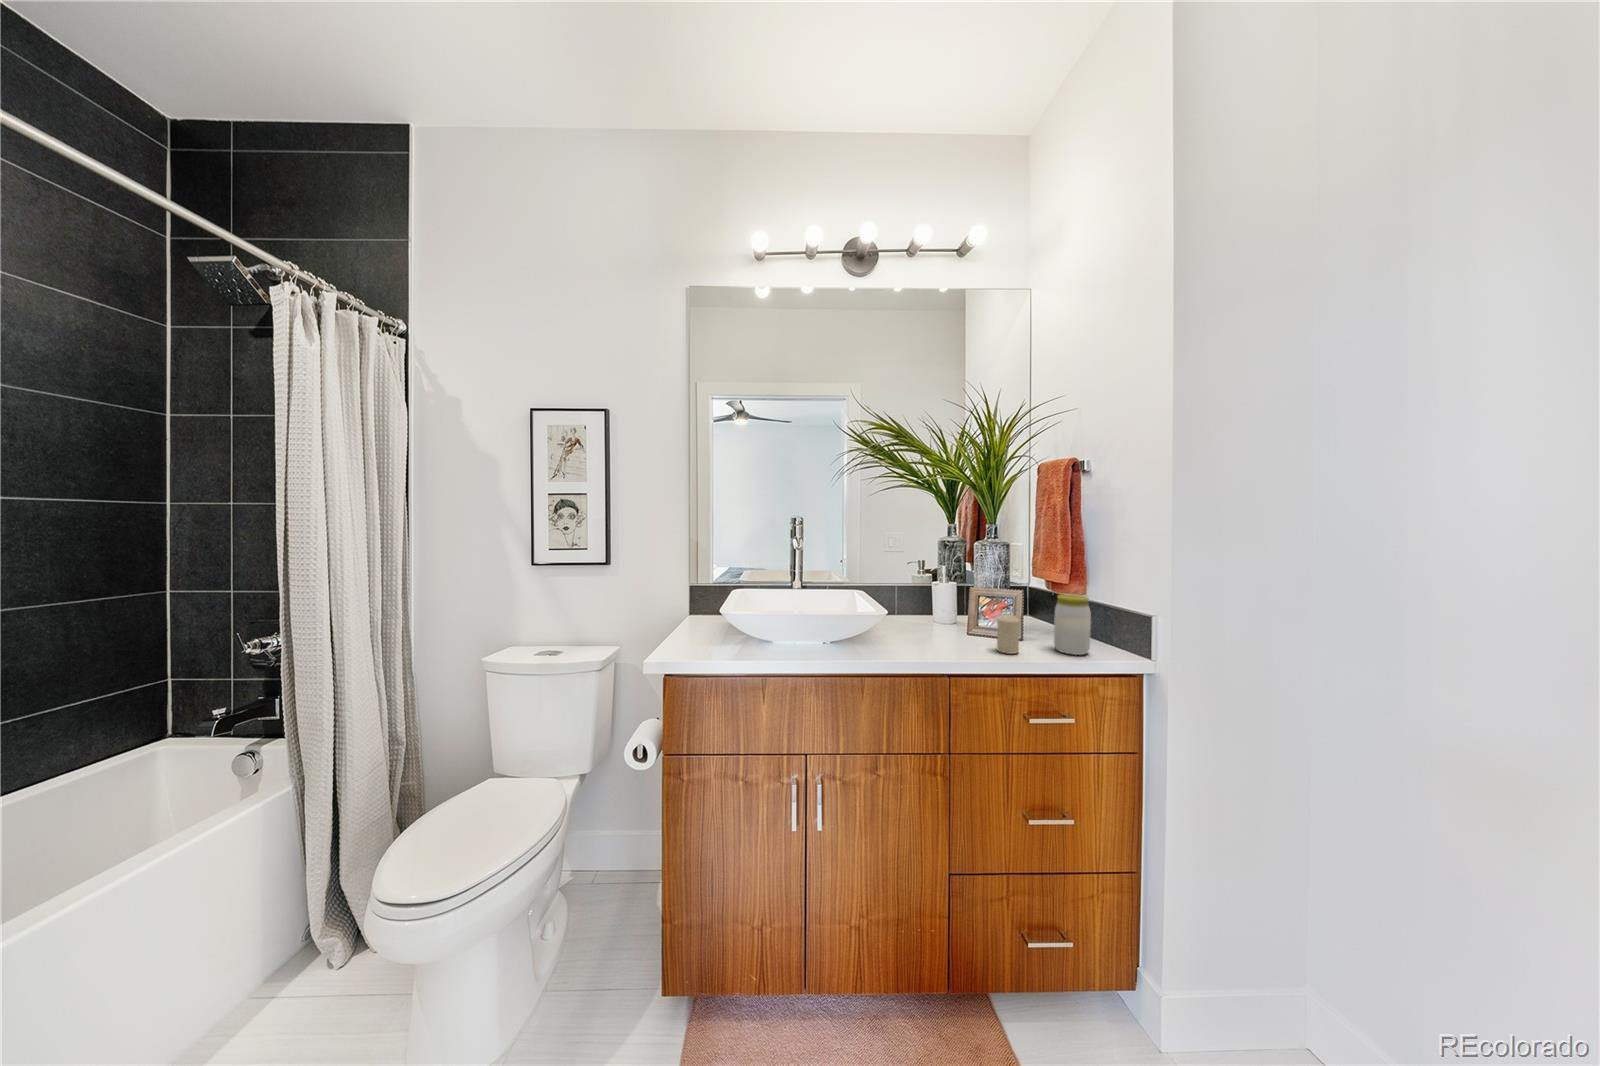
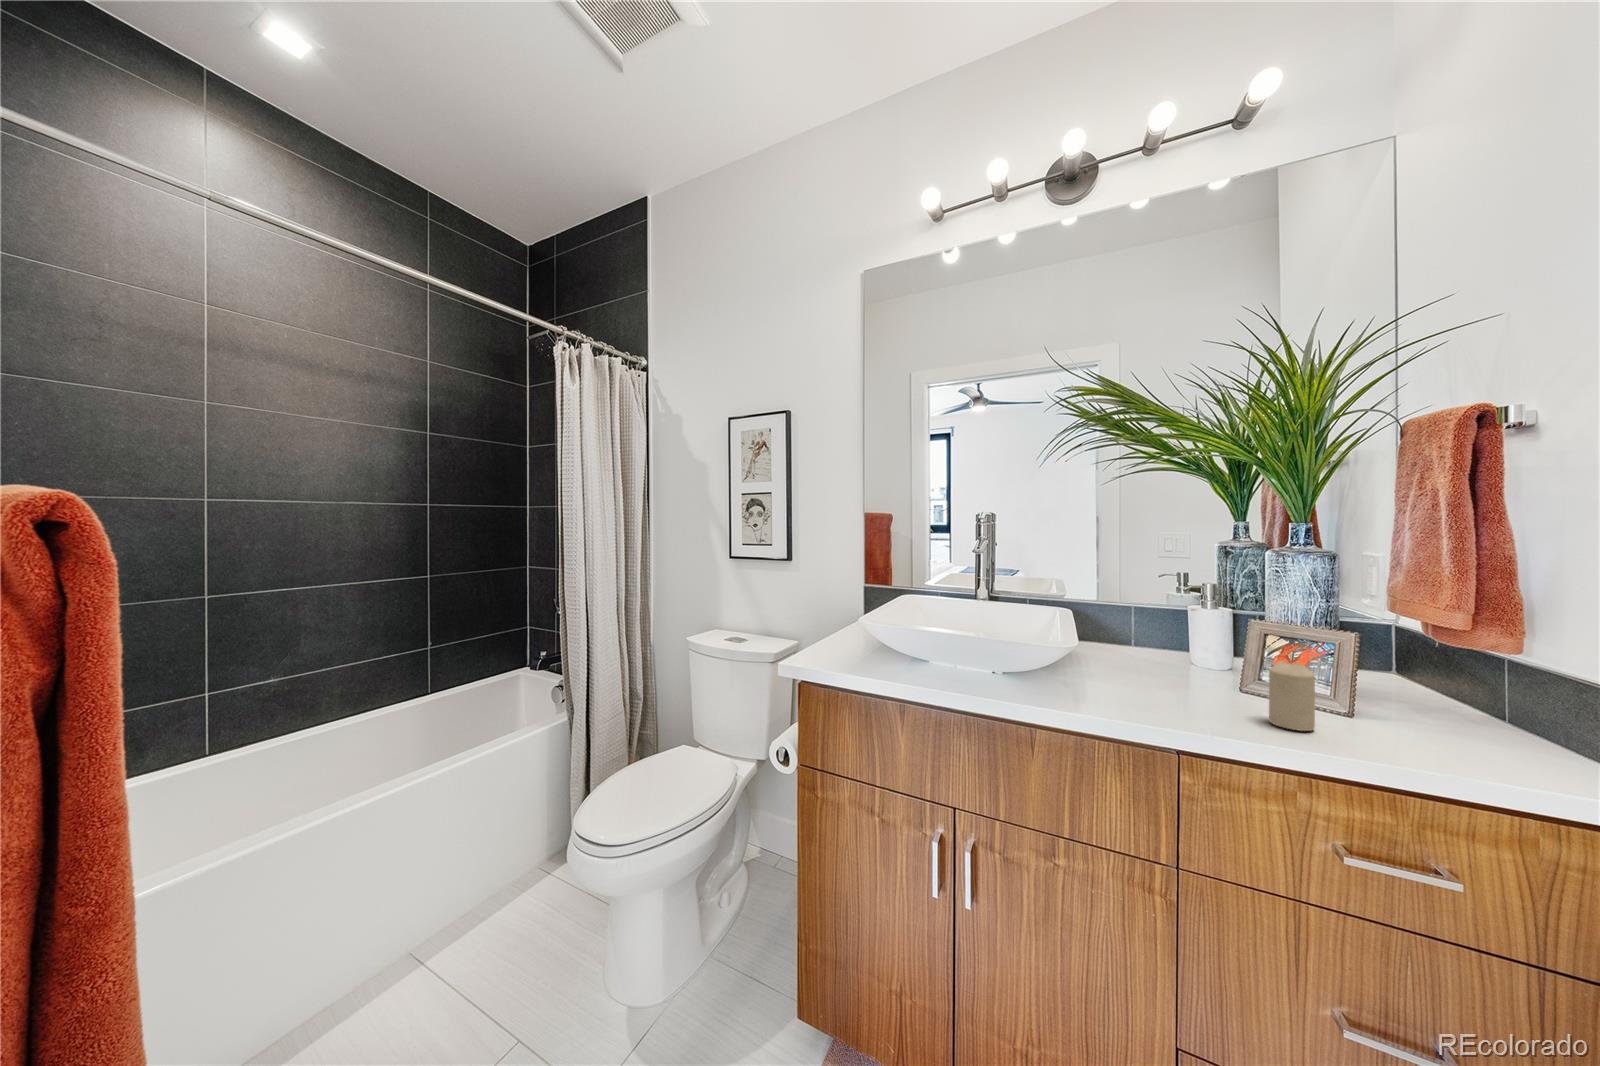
jar: present [1054,594,1091,655] -> none [1408,640,1501,758]

